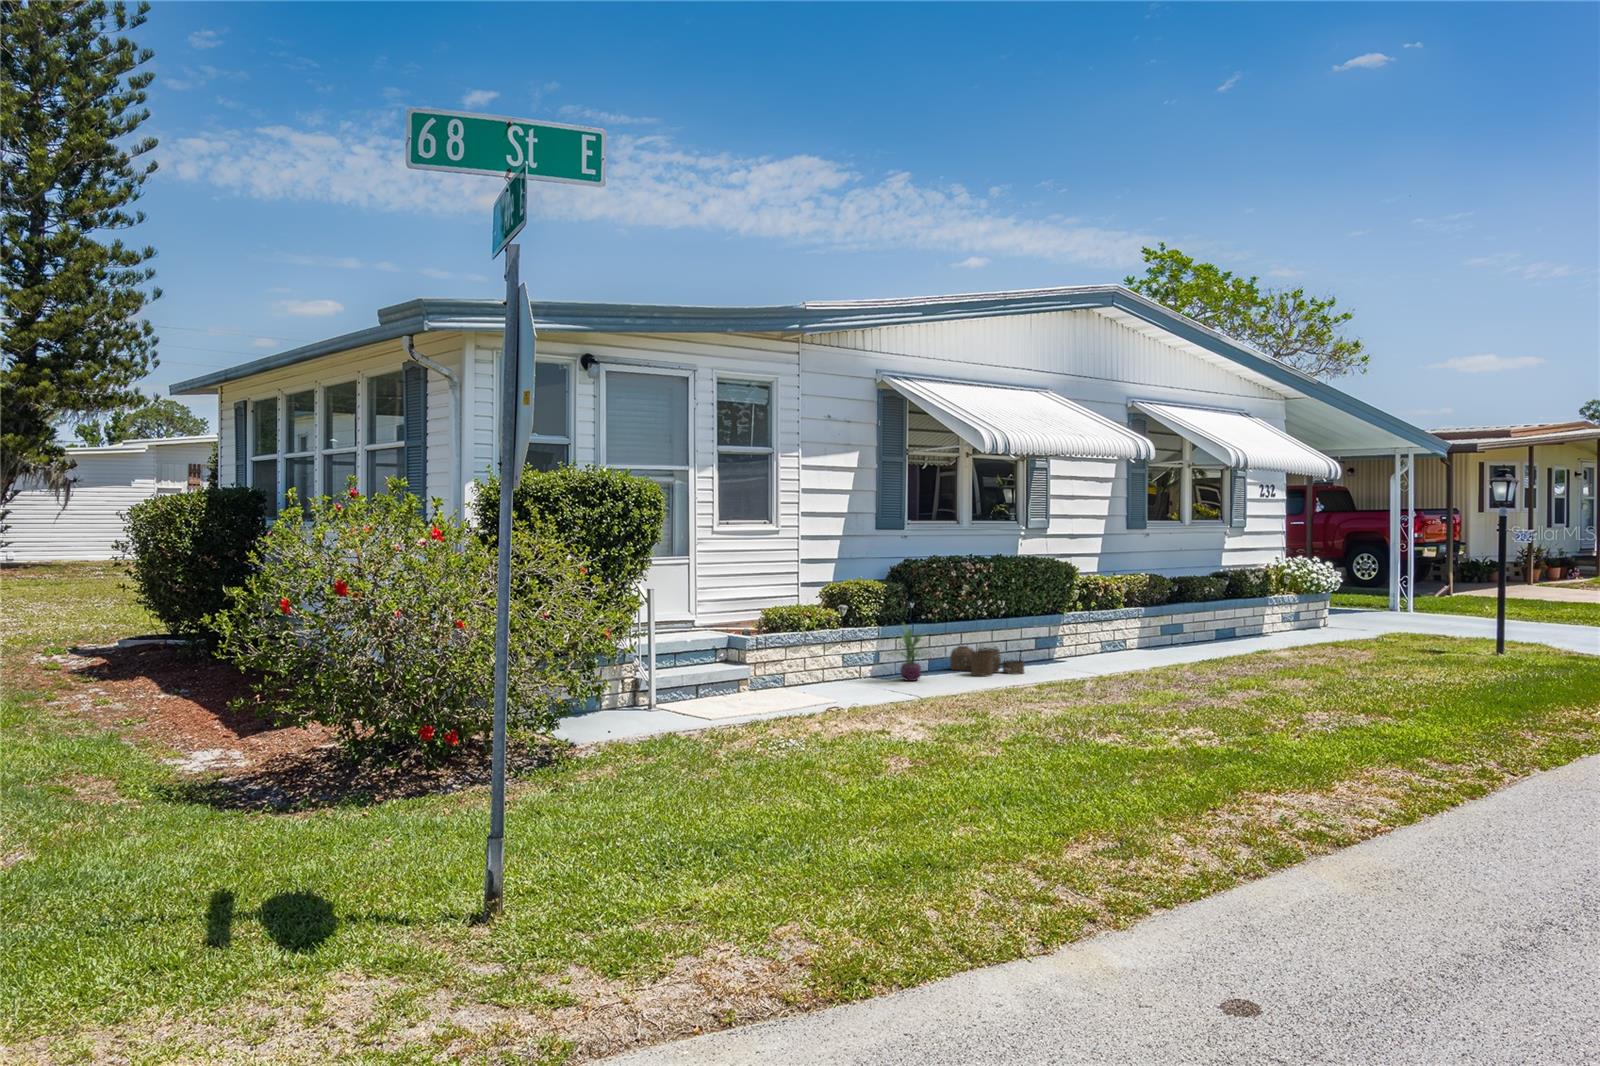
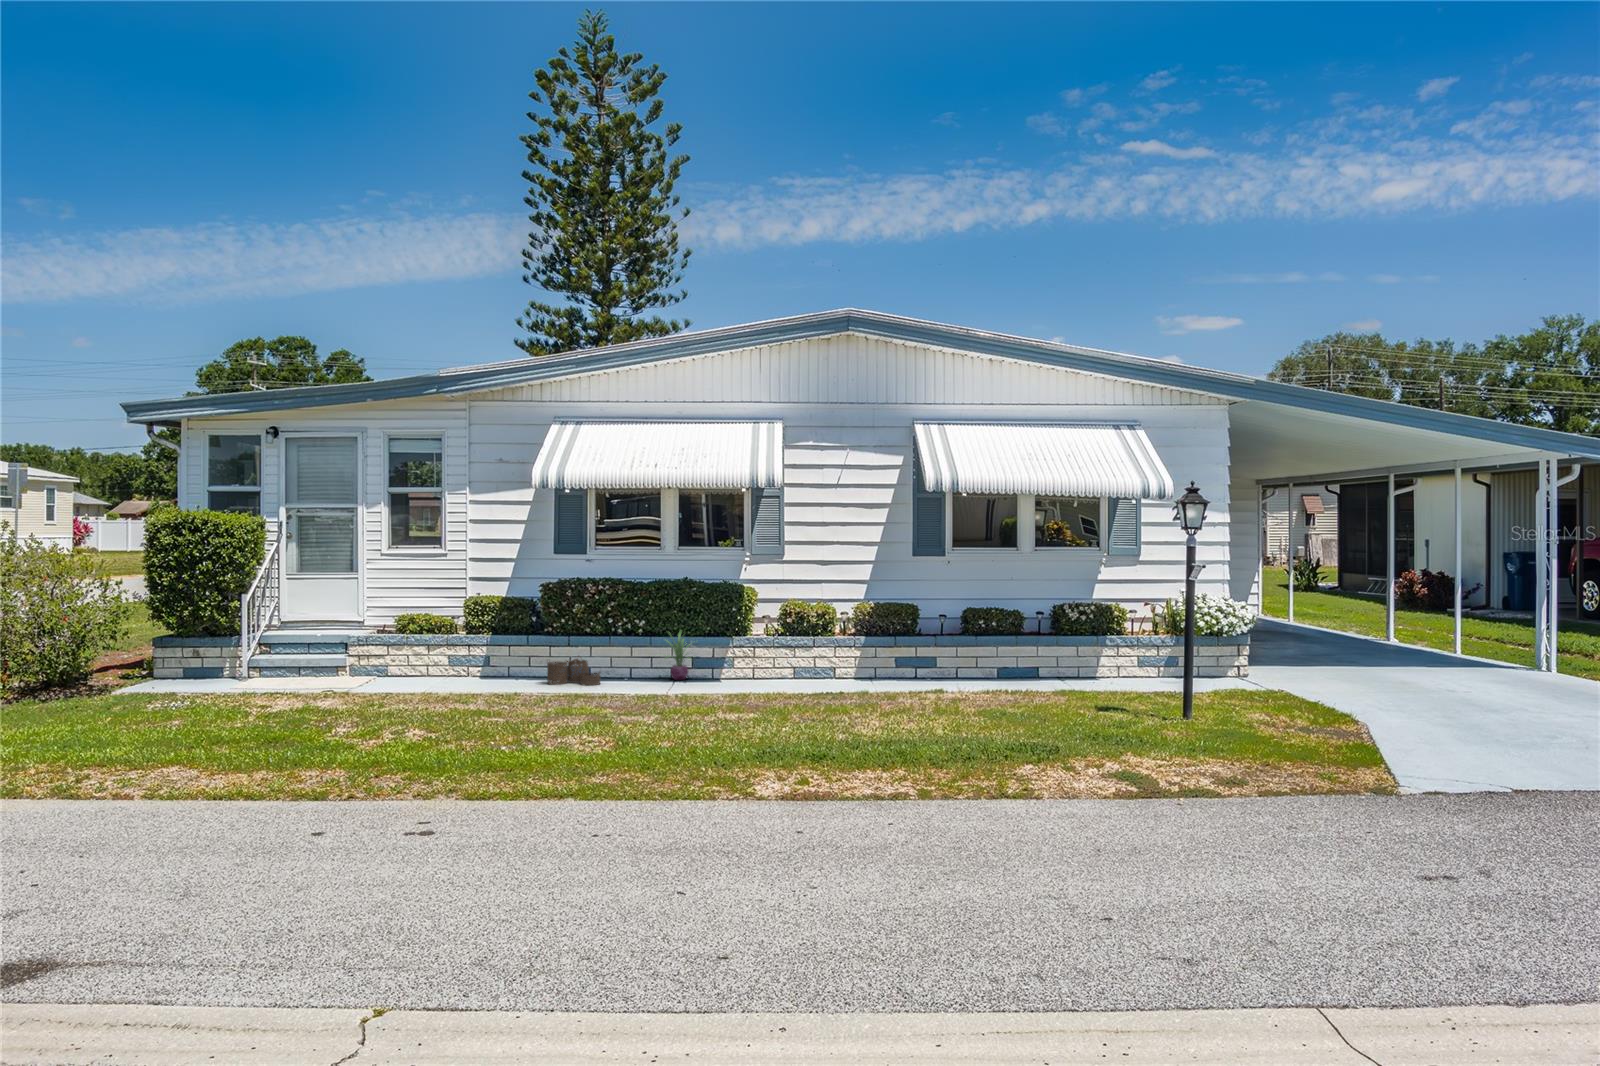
decorative plant: present [888,623,921,681] -> present [669,631,688,680]

